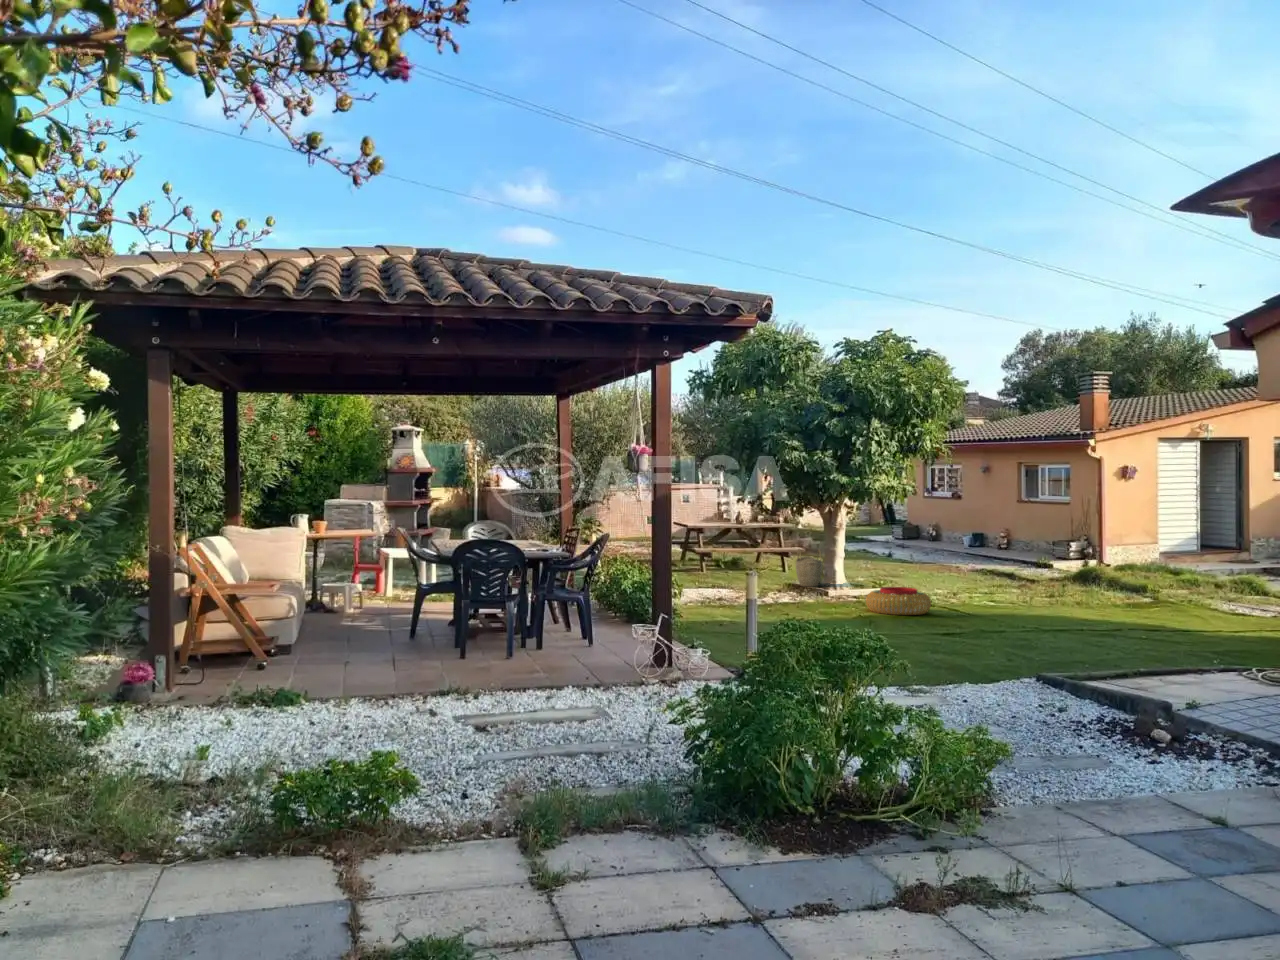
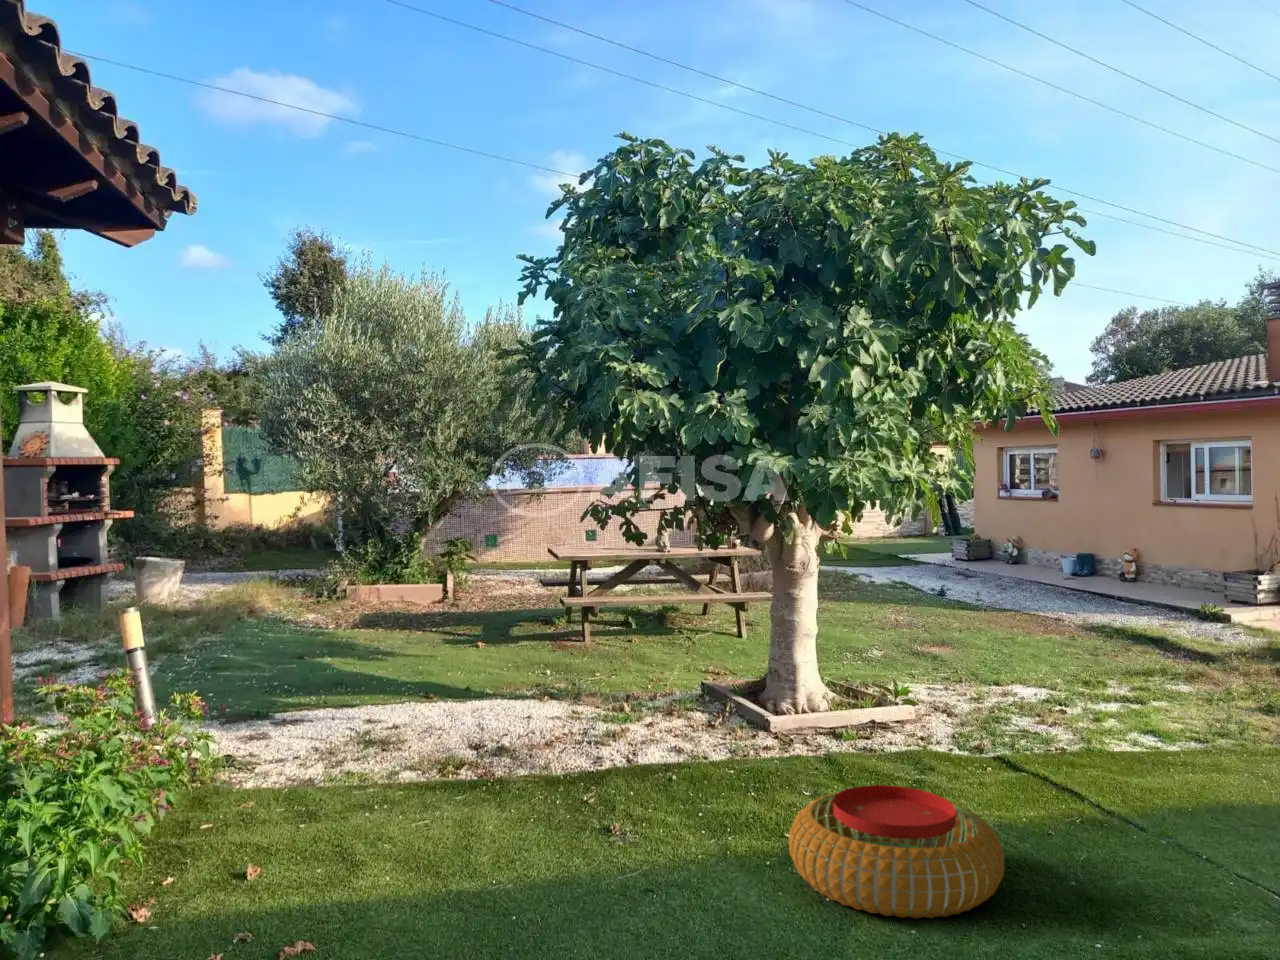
woven basket: present [796,549,823,587] -> none [700,618,758,705]

